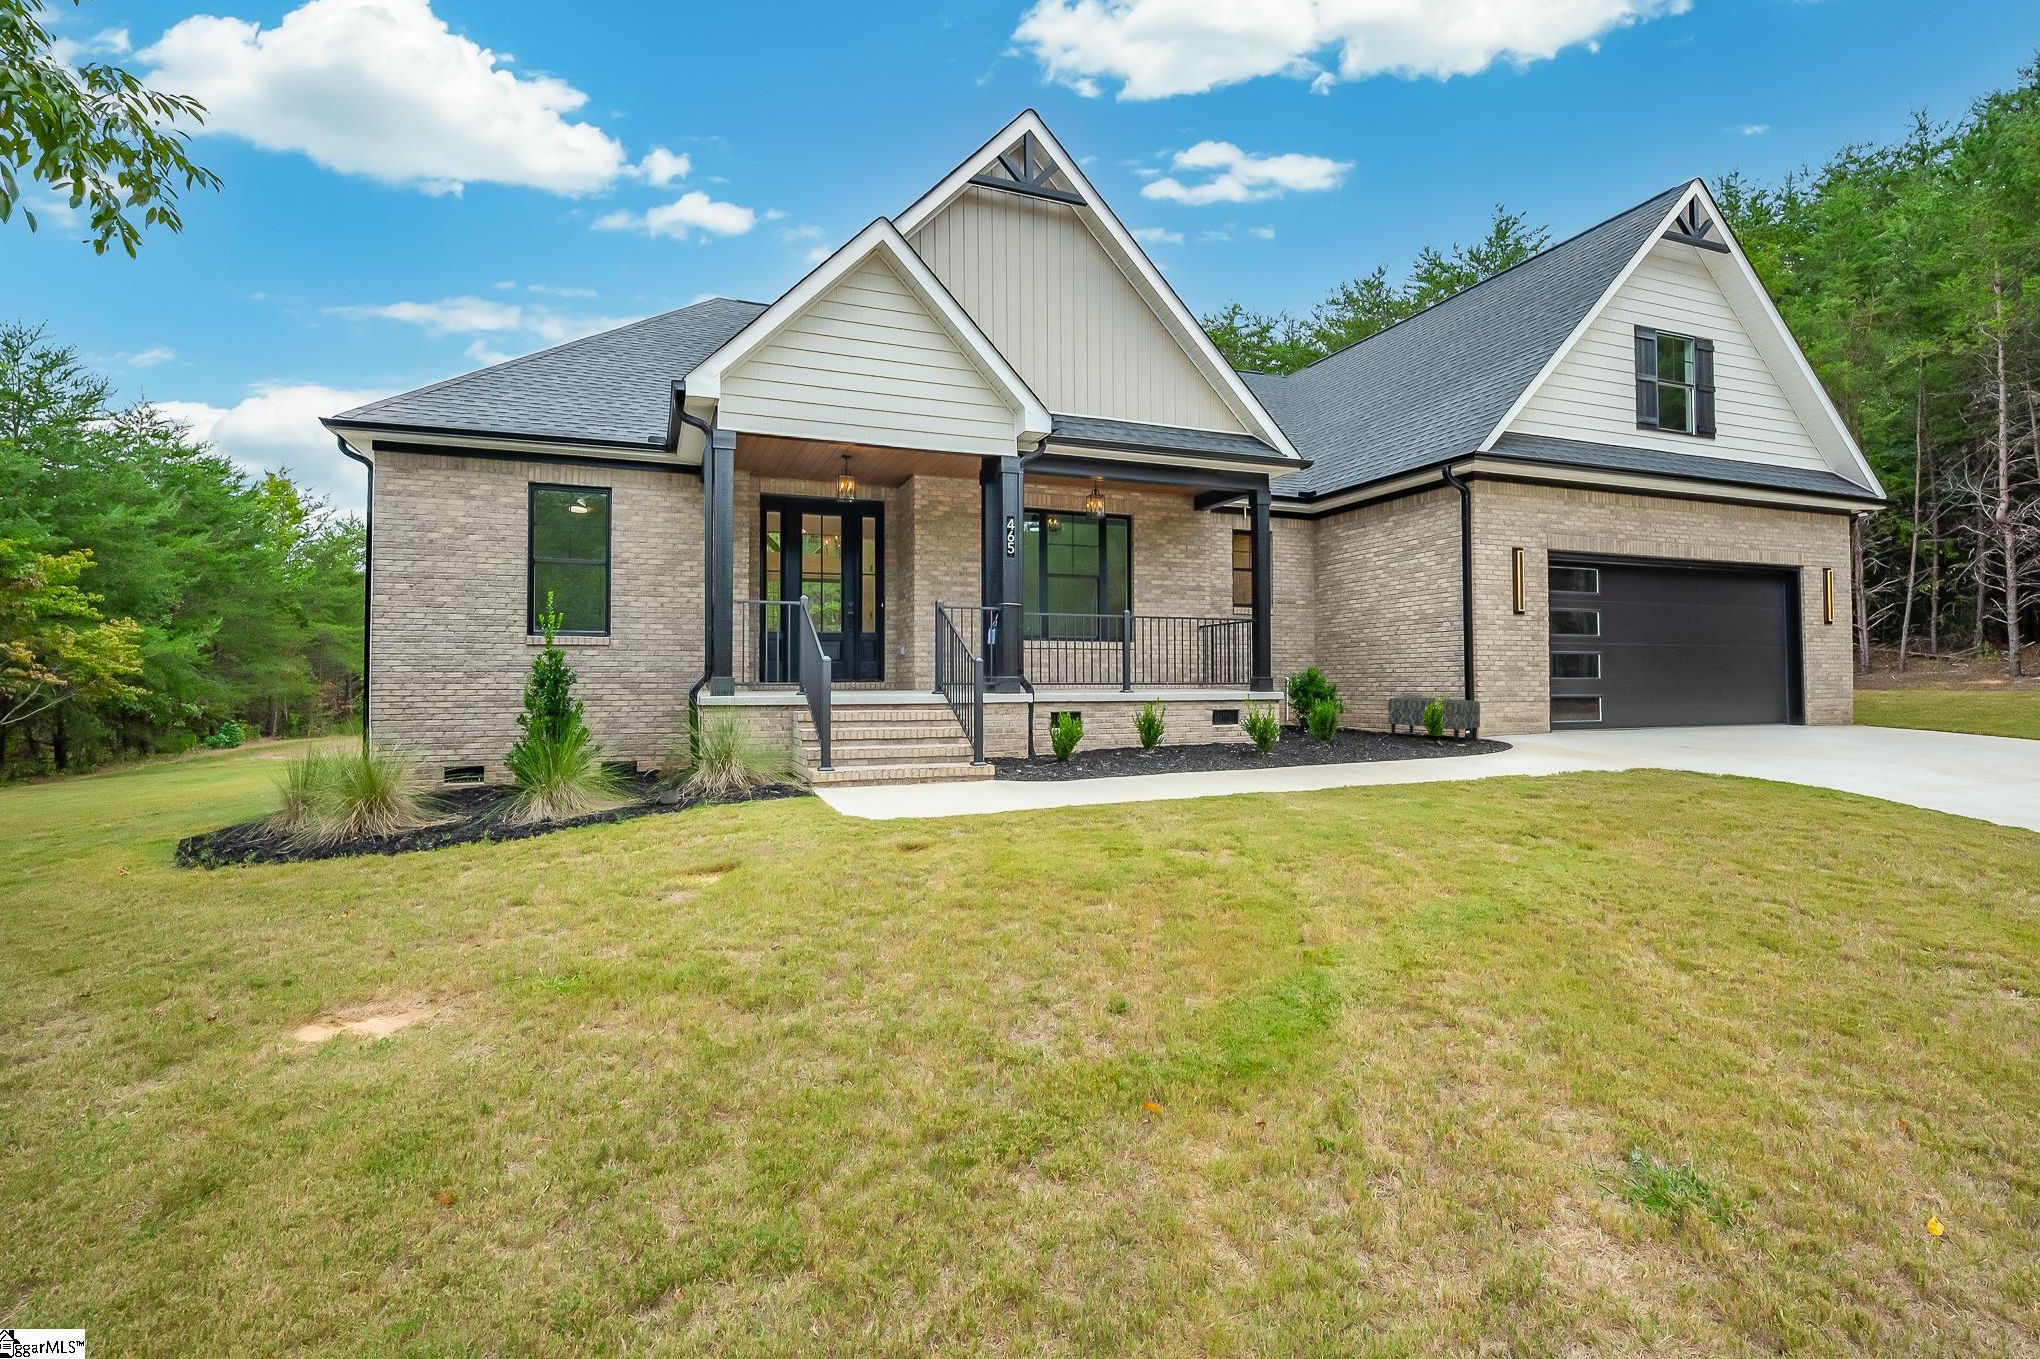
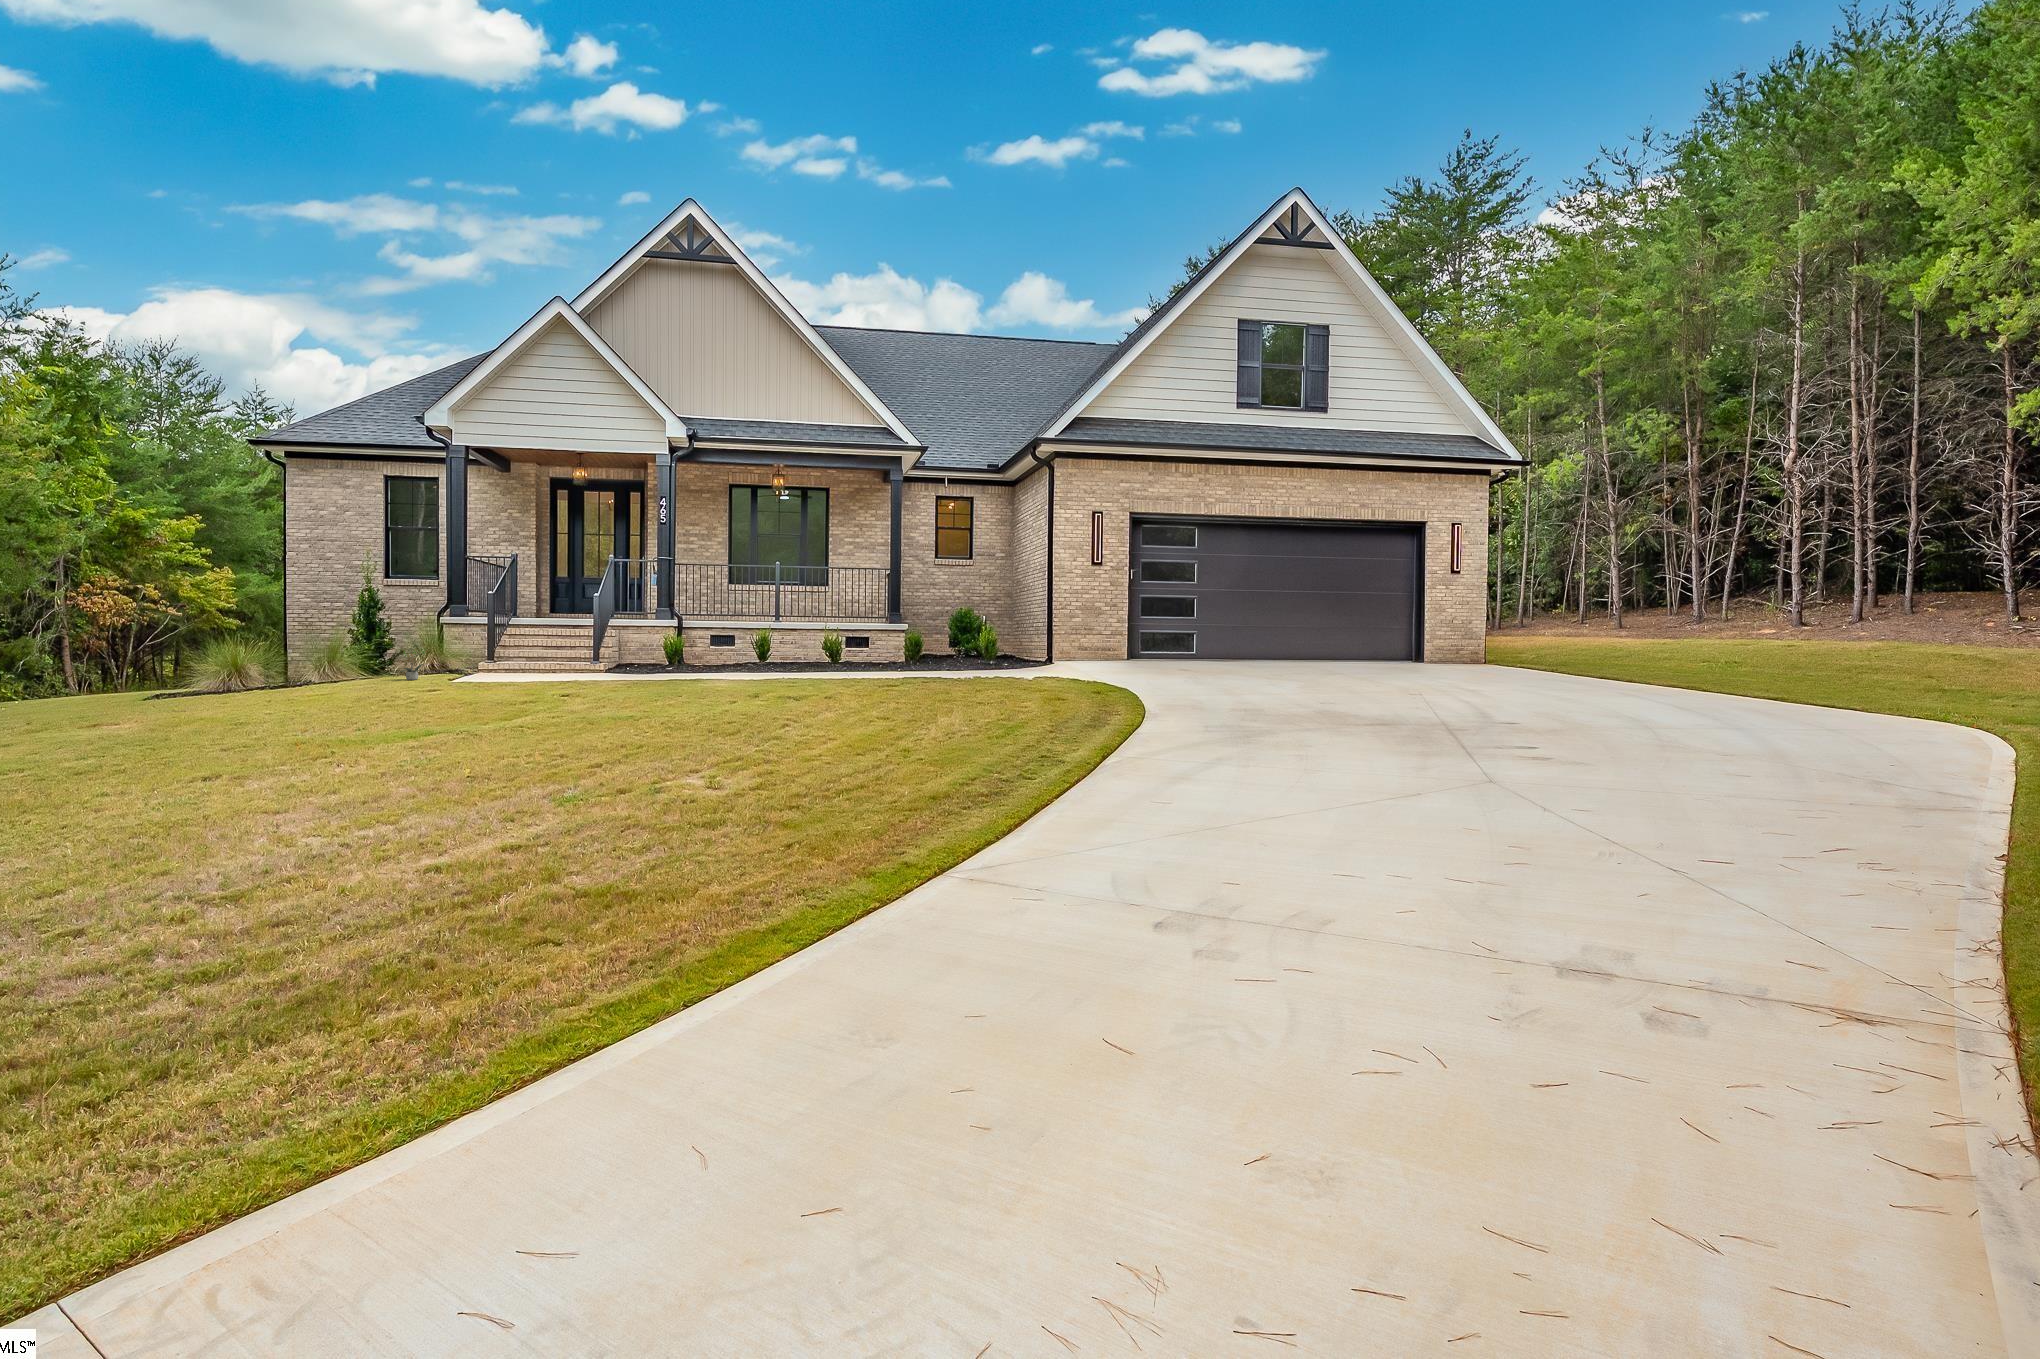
bench: present [1388,697,1480,742] -> none [1003,631,1053,664]

